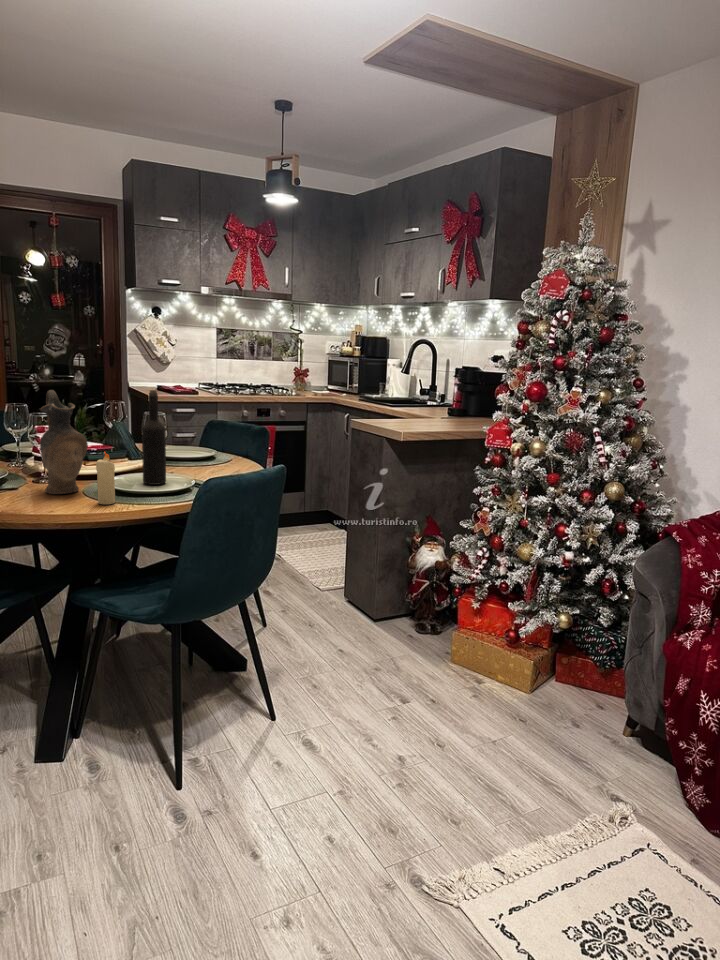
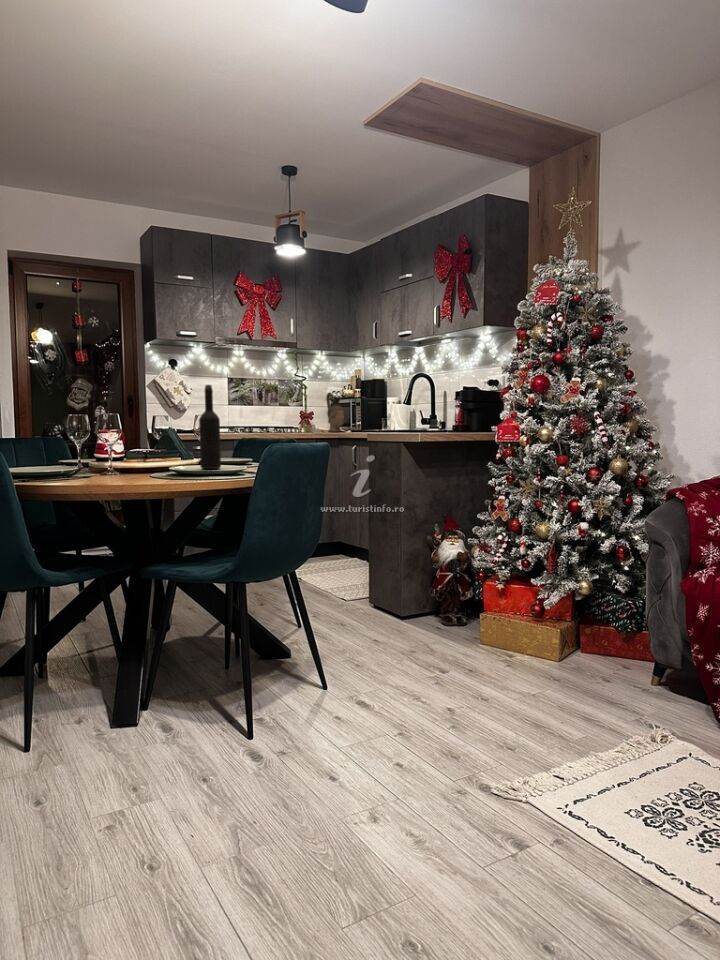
ceramic pitcher: present [40,390,88,494] -> present [326,392,345,432]
candle: present [96,452,115,504] -> none [168,429,184,476]

